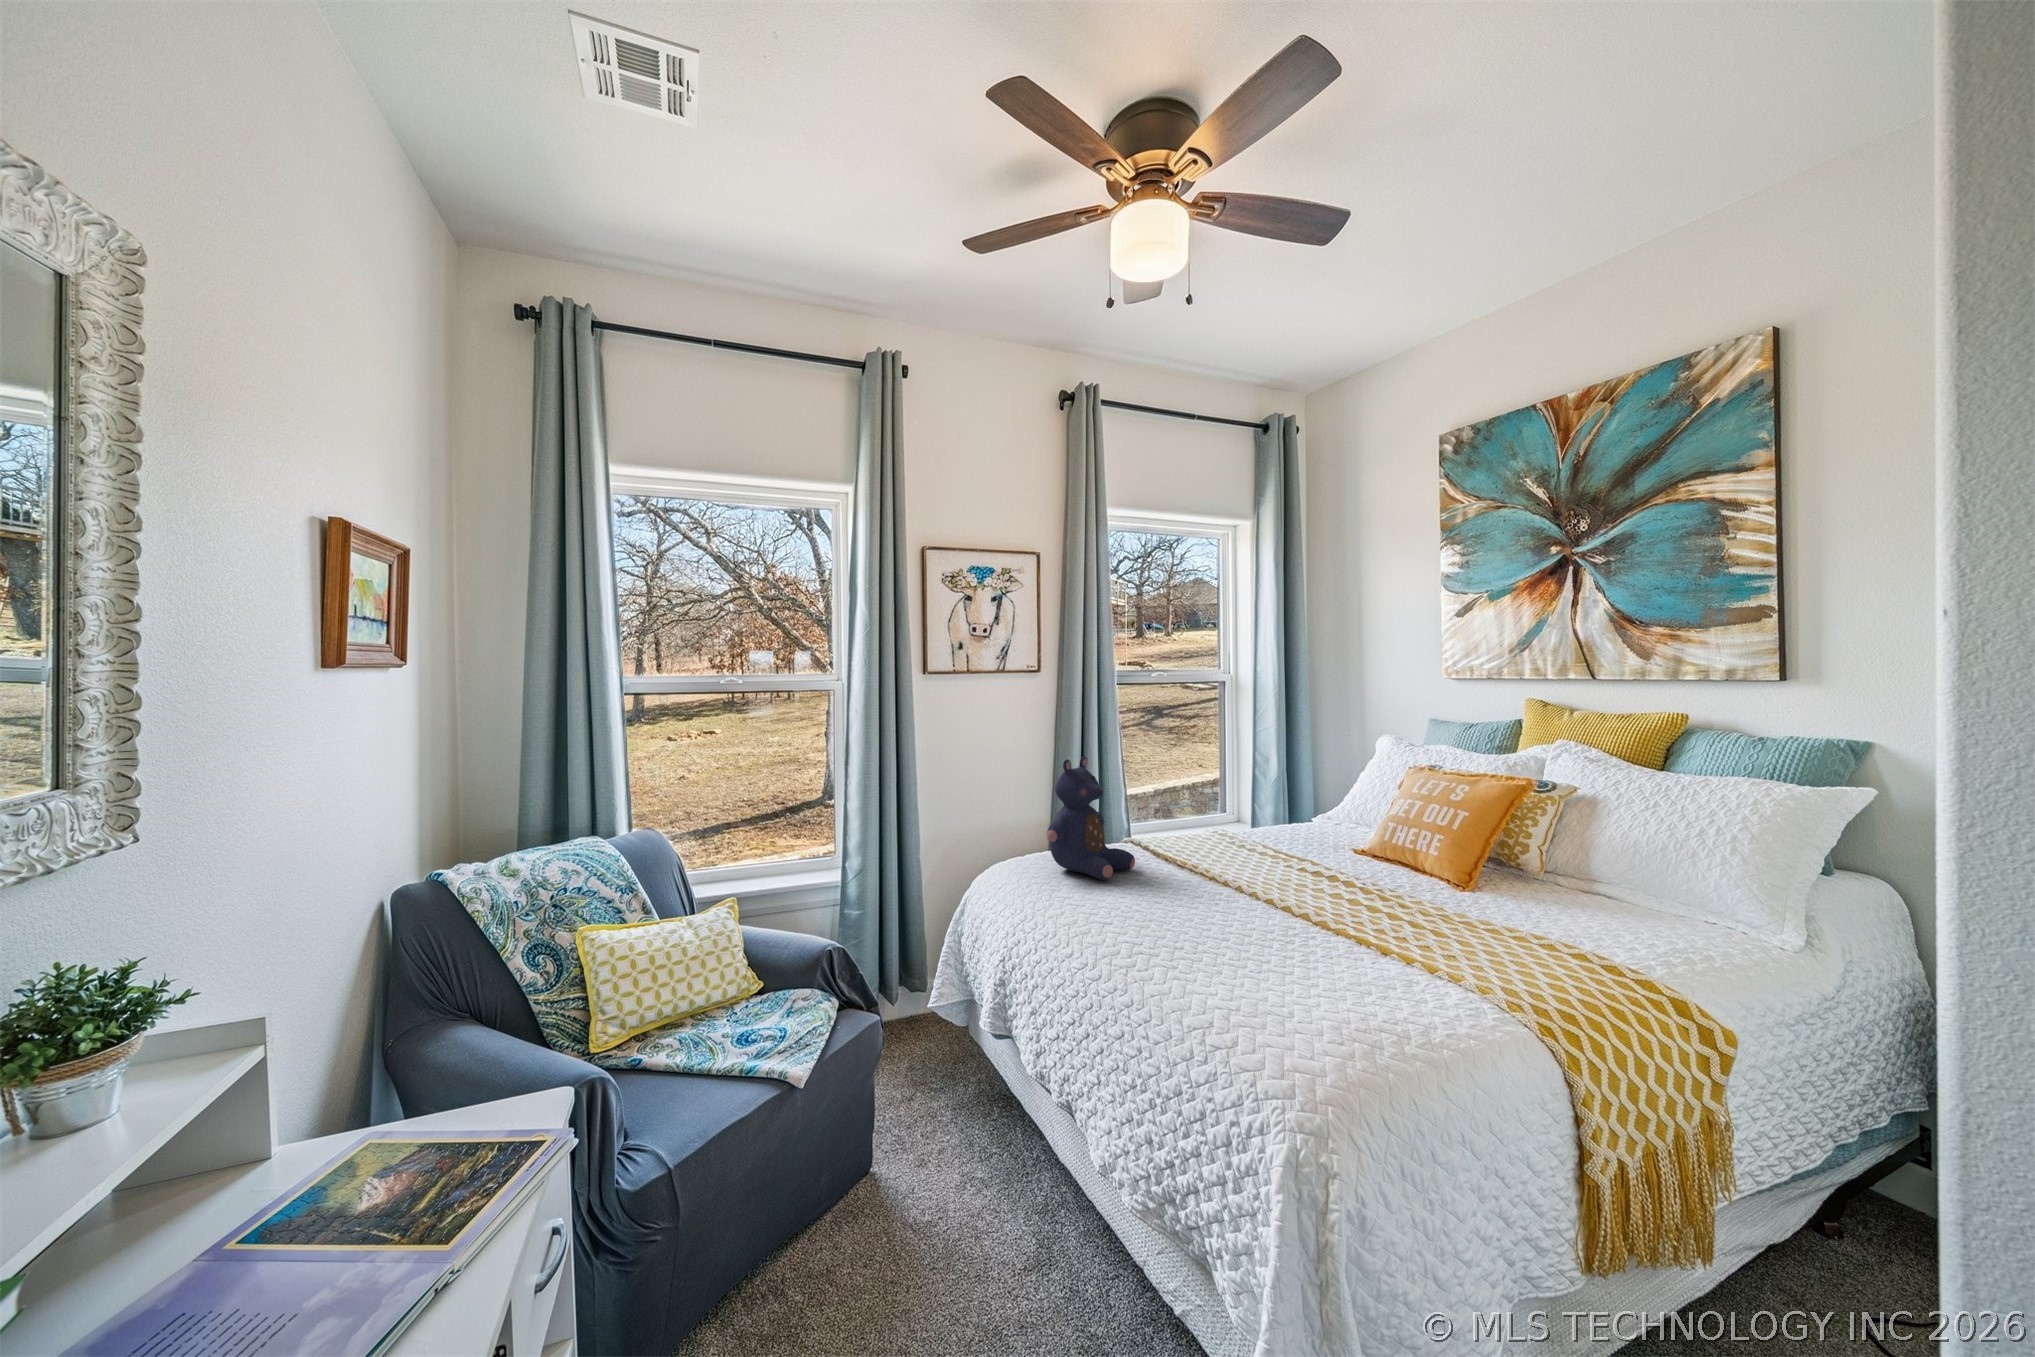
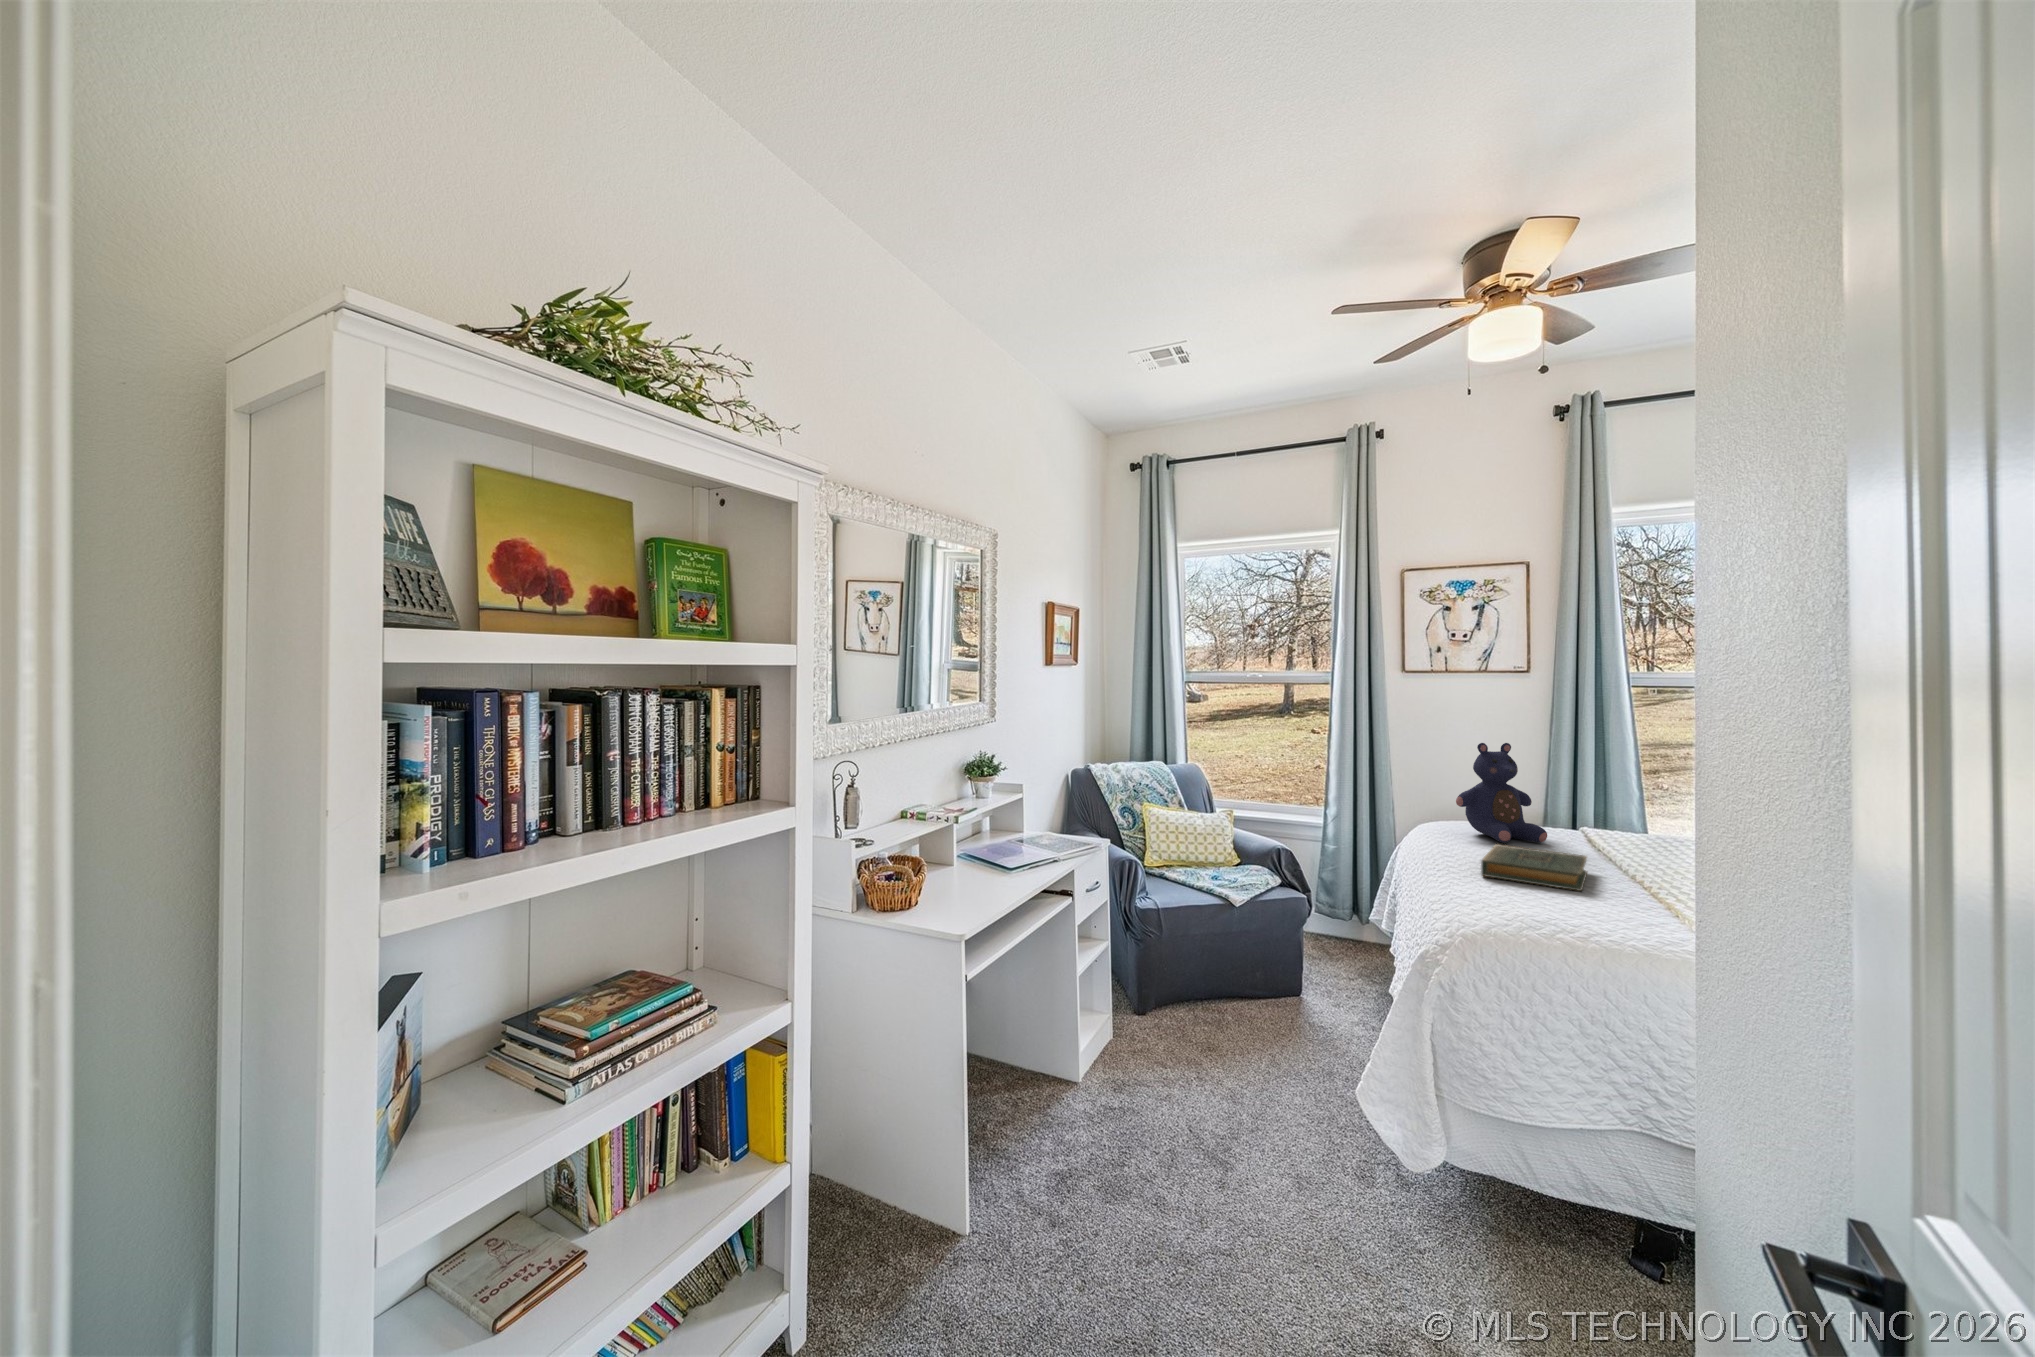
hardback book: none [1132,886,1272,949] -> present [1481,844,1587,891]

